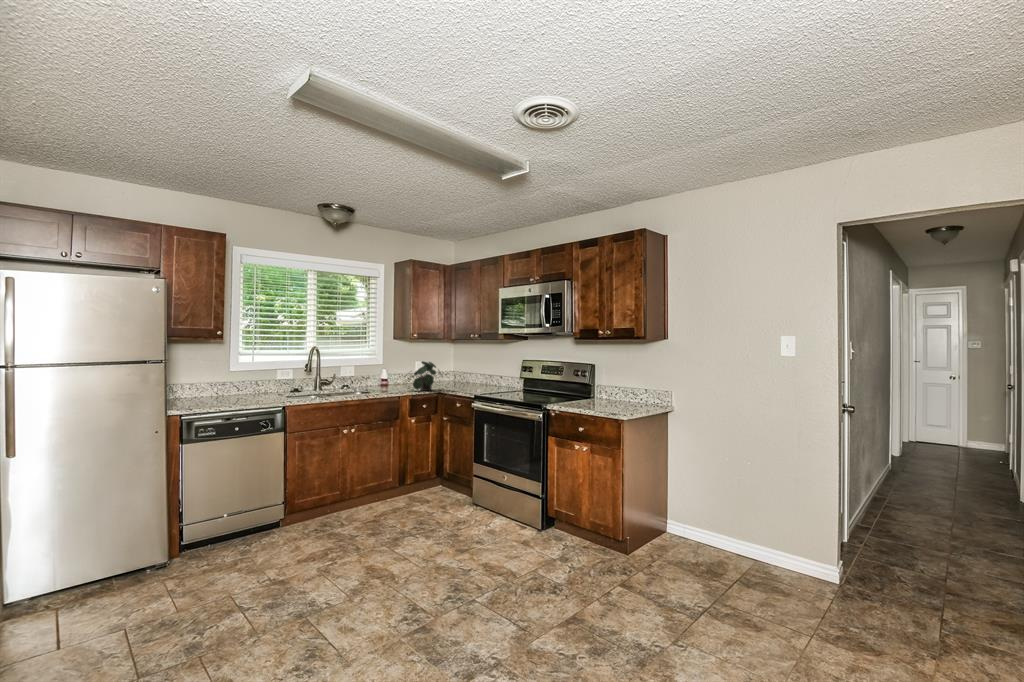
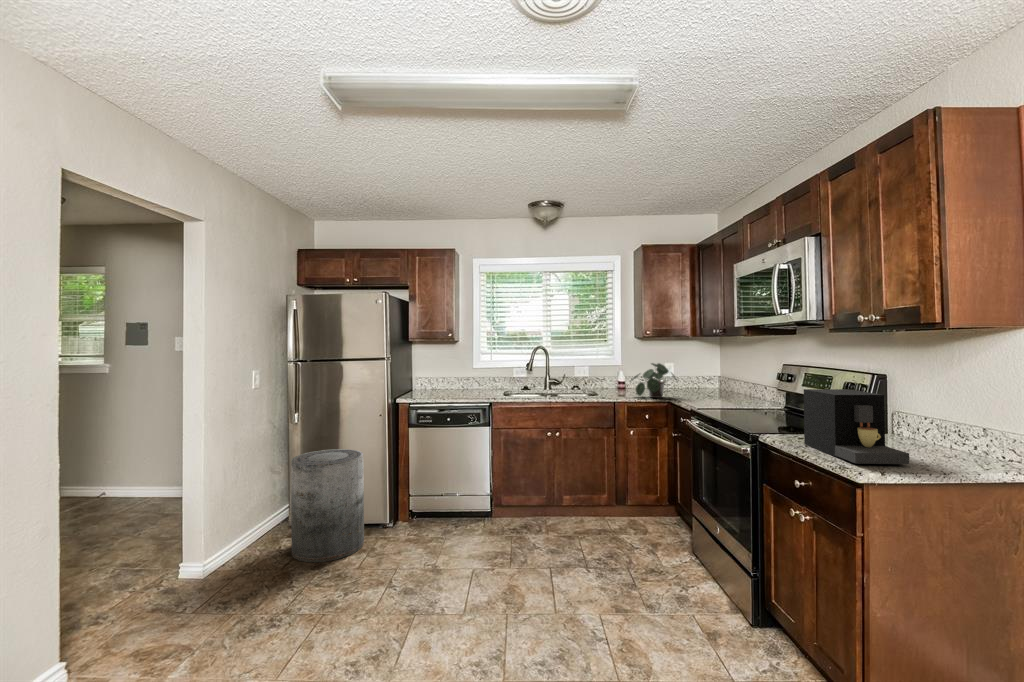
coffee maker: none [575,374,632,413] -> present [804,389,910,464]
trash can: none [37,478,153,633] -> present [291,449,364,562]

